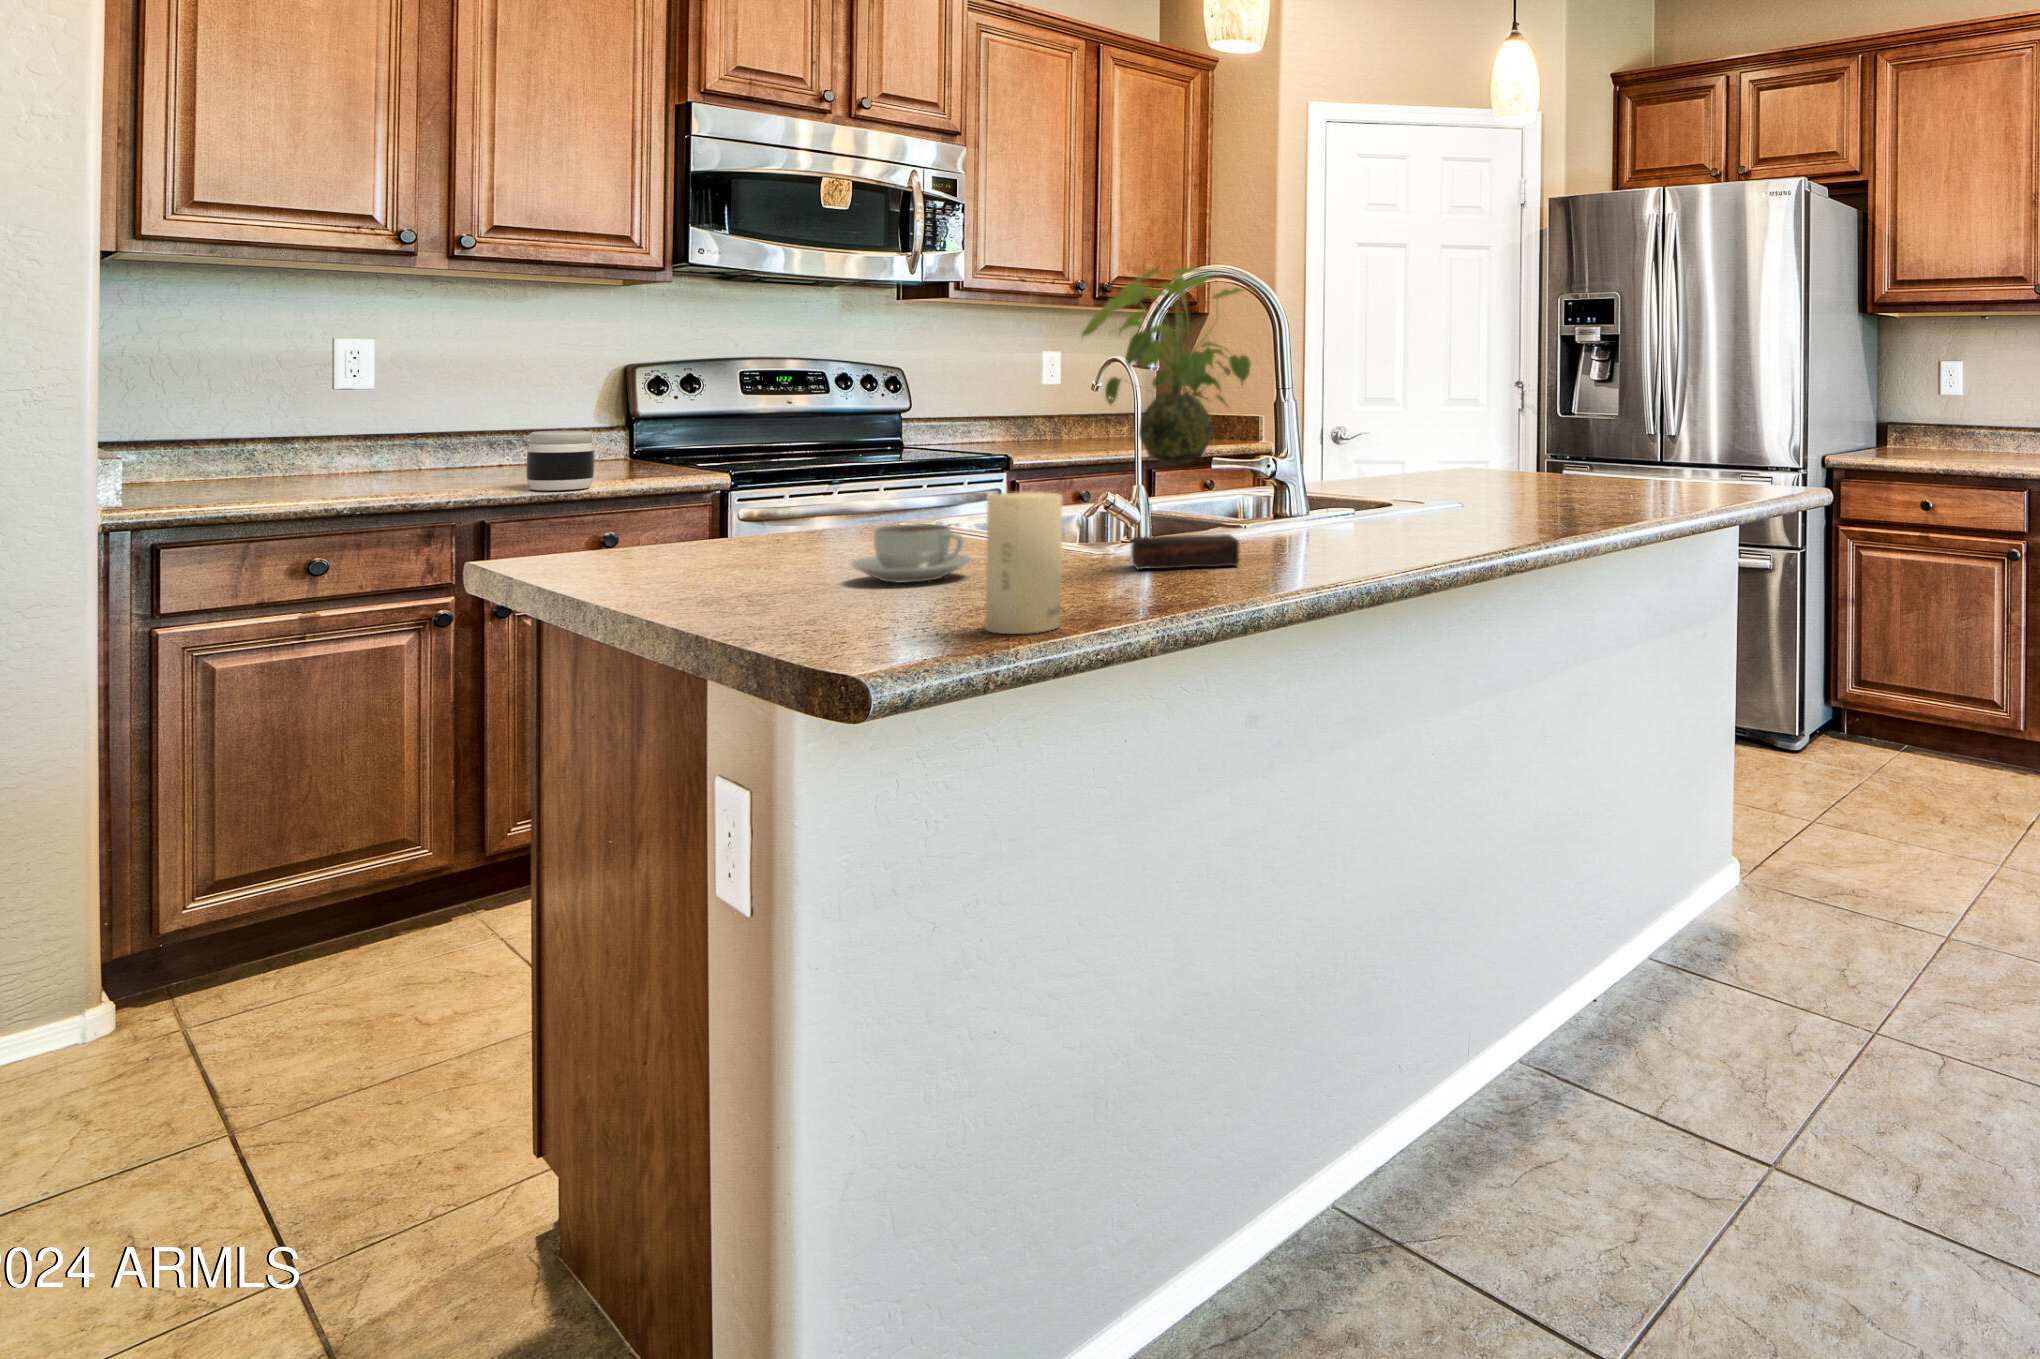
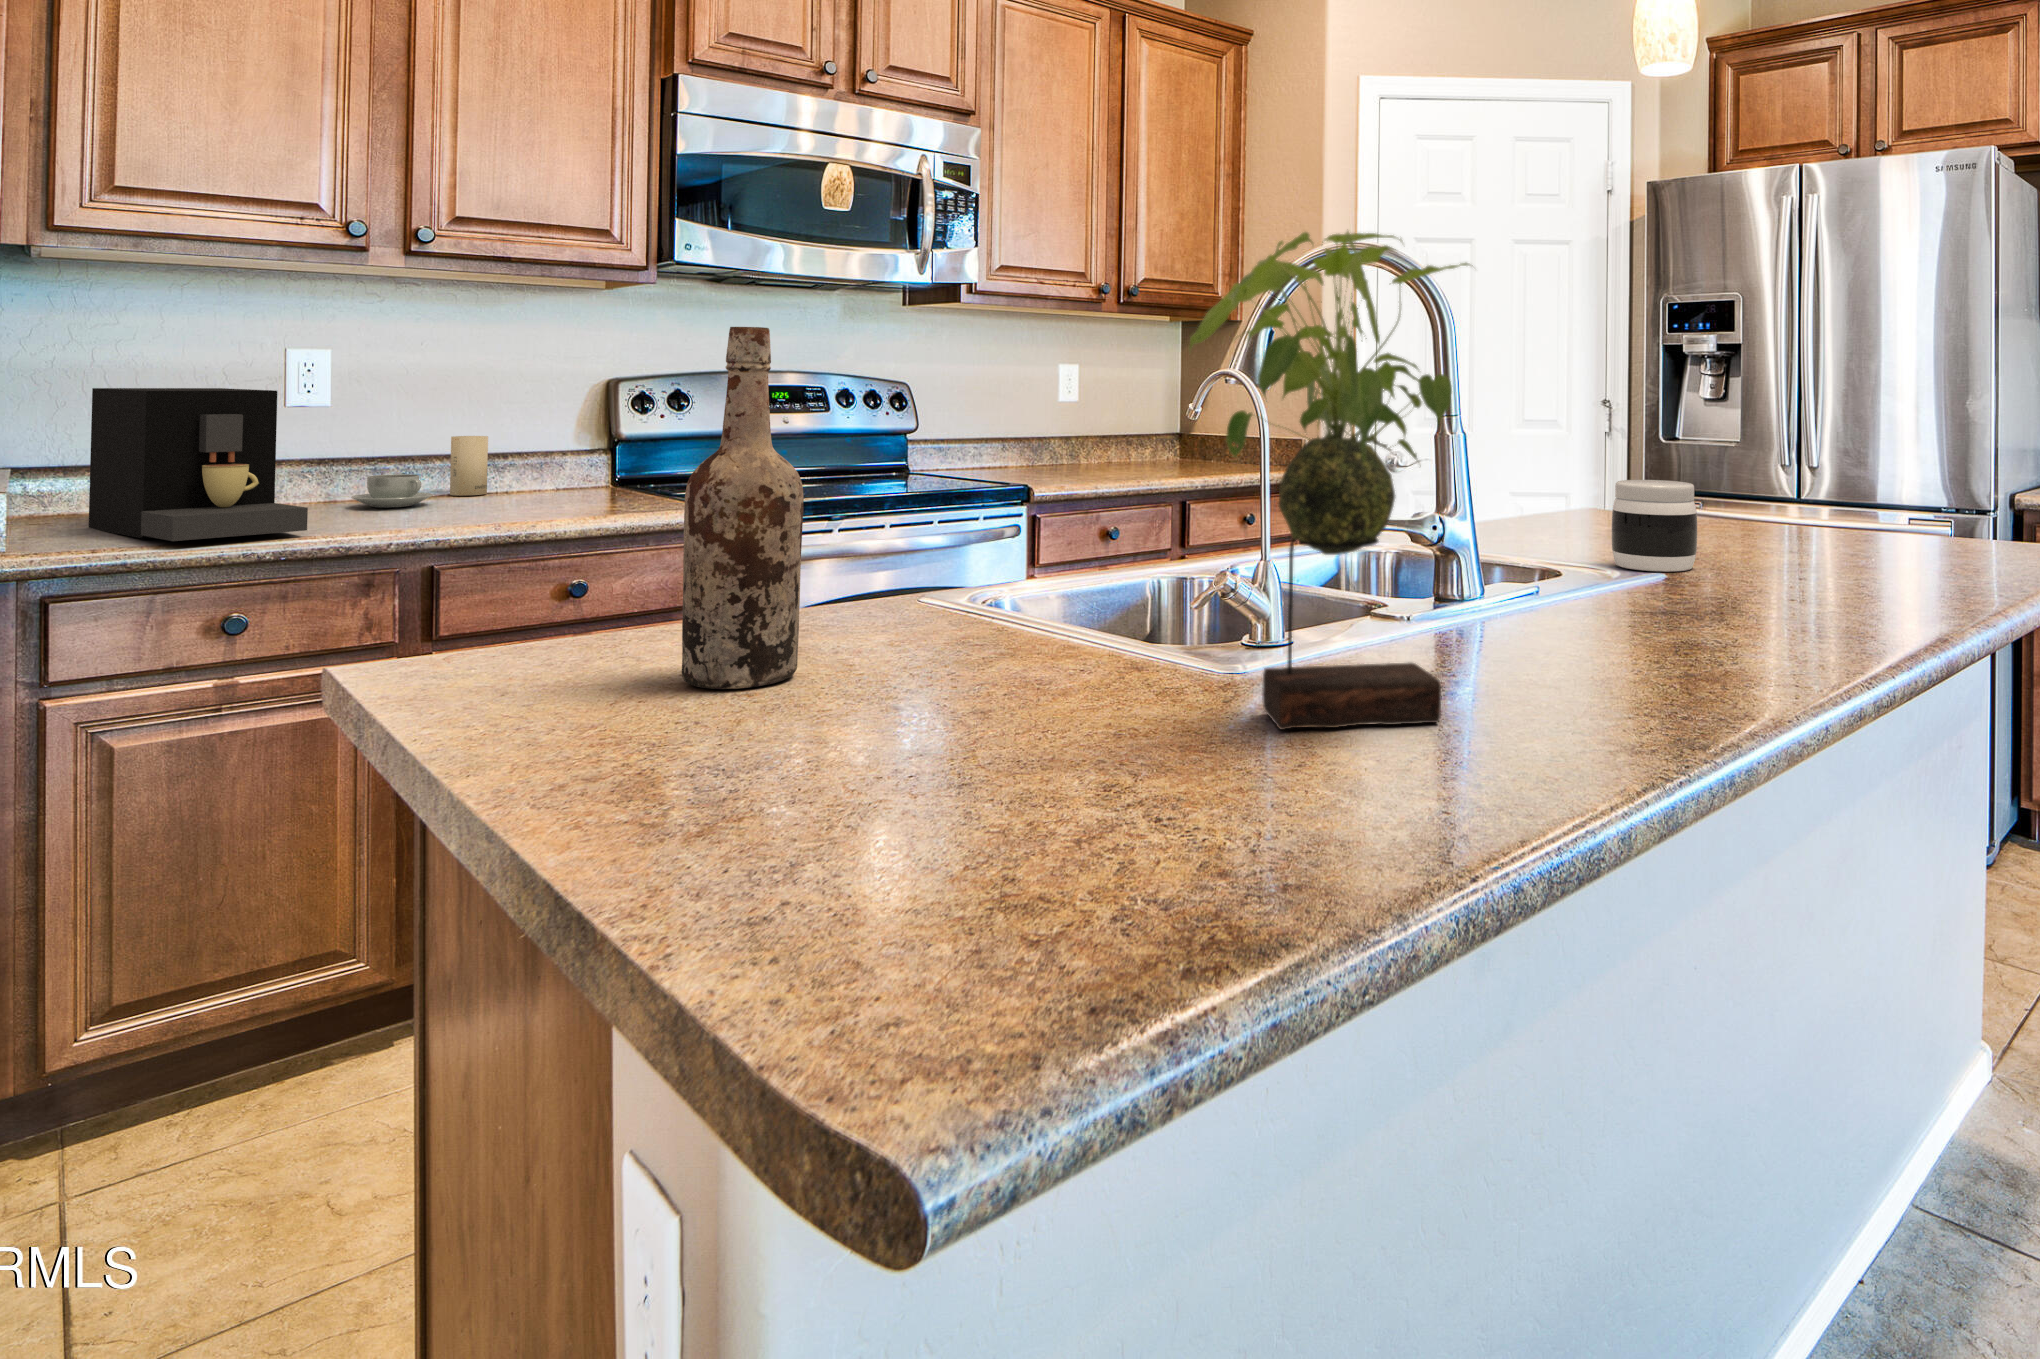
wine bottle: none [745,324,828,563] -> present [682,327,804,689]
coffee maker: none [168,372,374,499] -> present [89,388,308,541]
jar: present [526,431,594,490] -> present [1612,480,1697,572]
candle: present [985,492,1062,634] -> present [450,436,488,496]
coffee cup: present [851,524,971,583] -> present [351,474,433,507]

